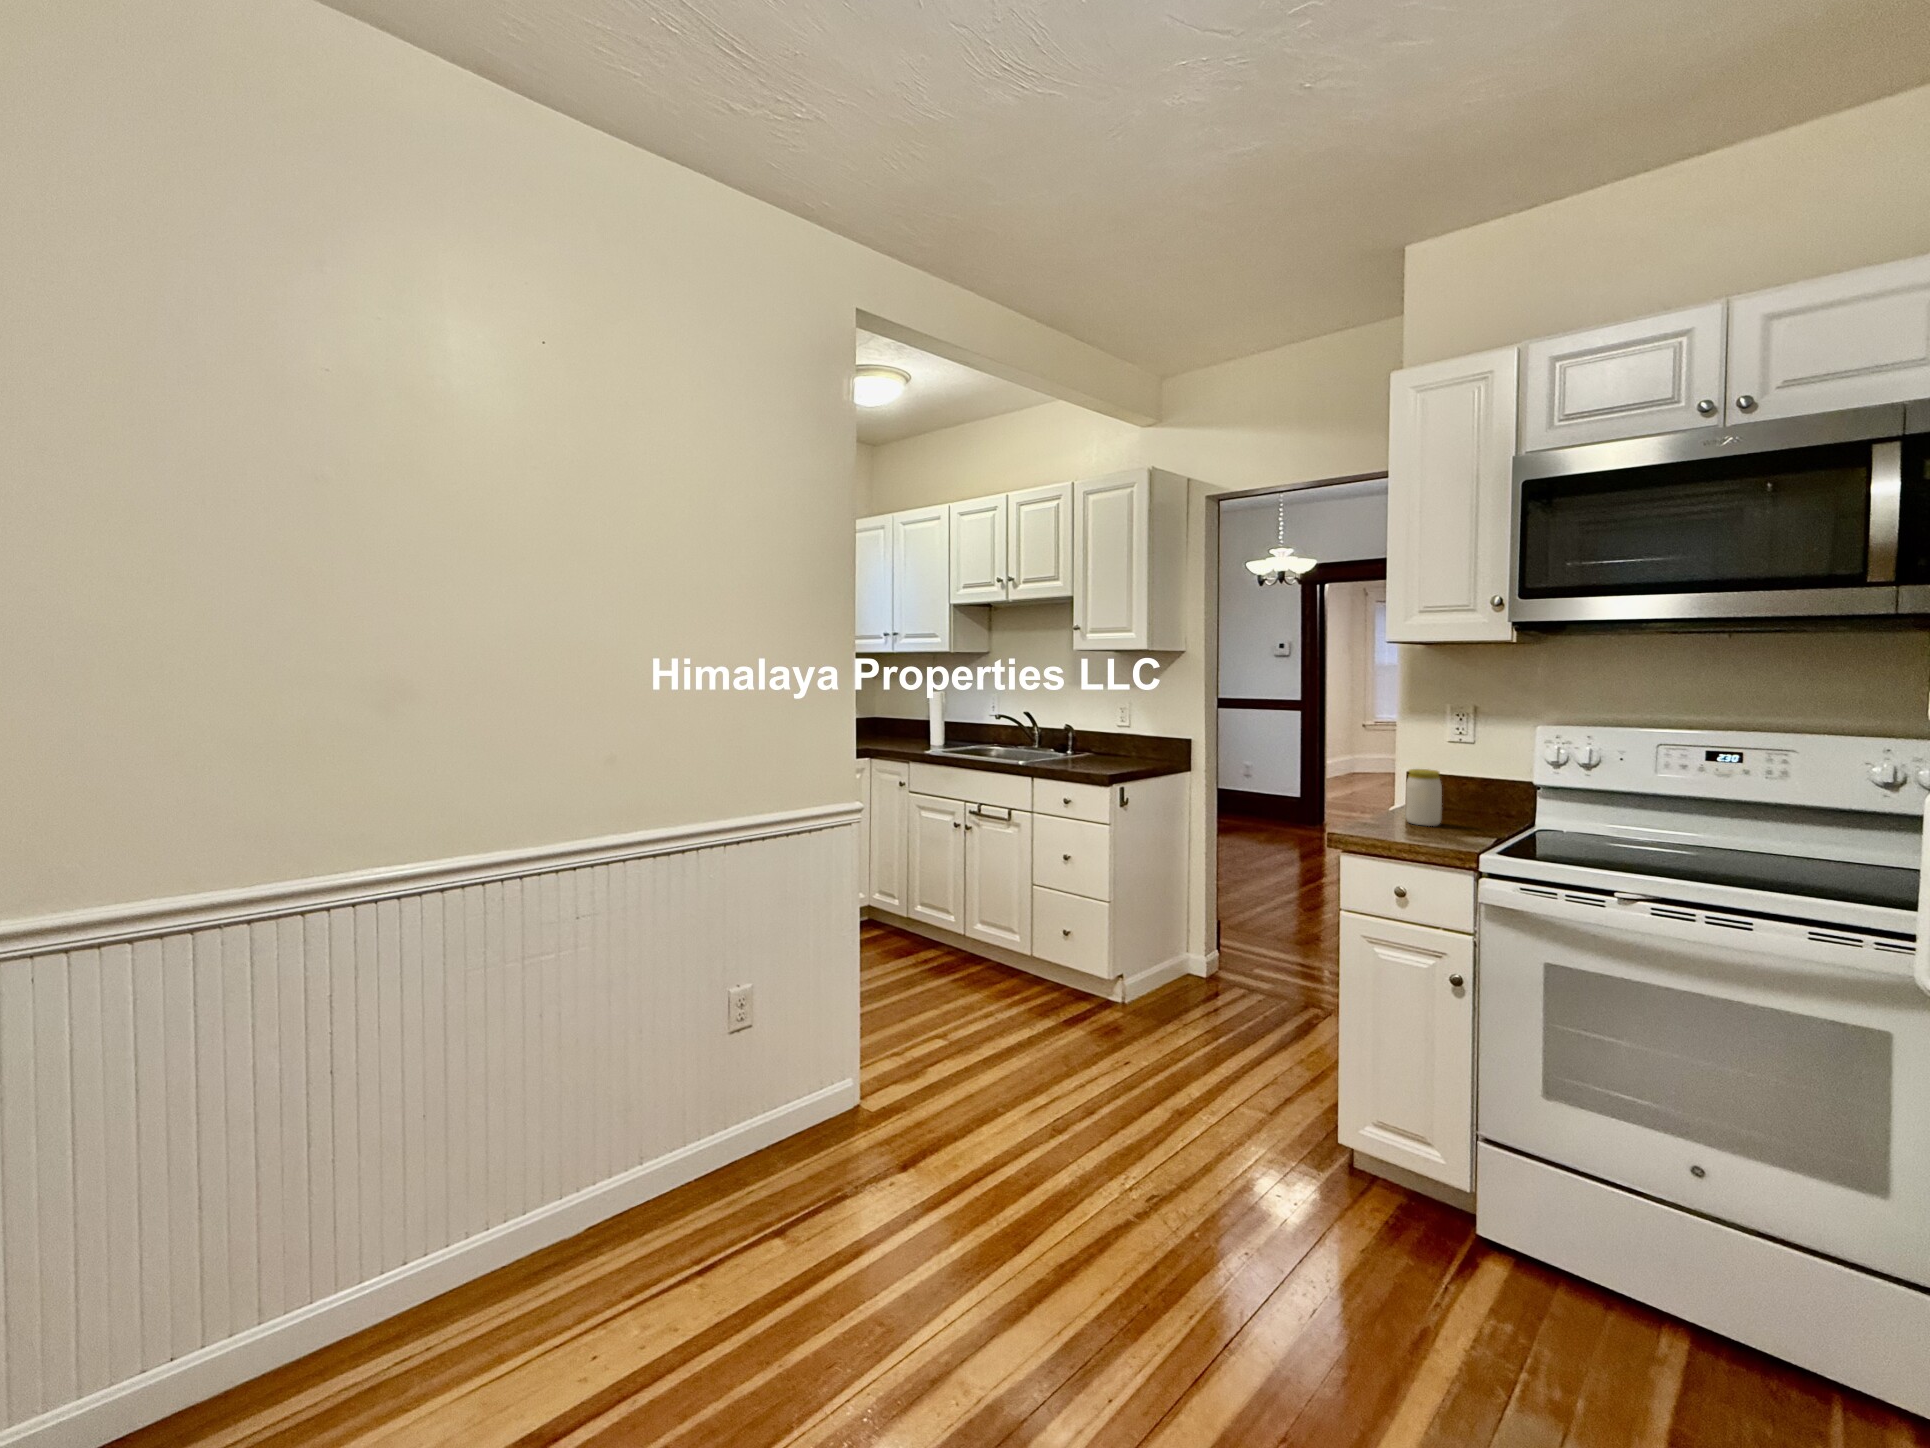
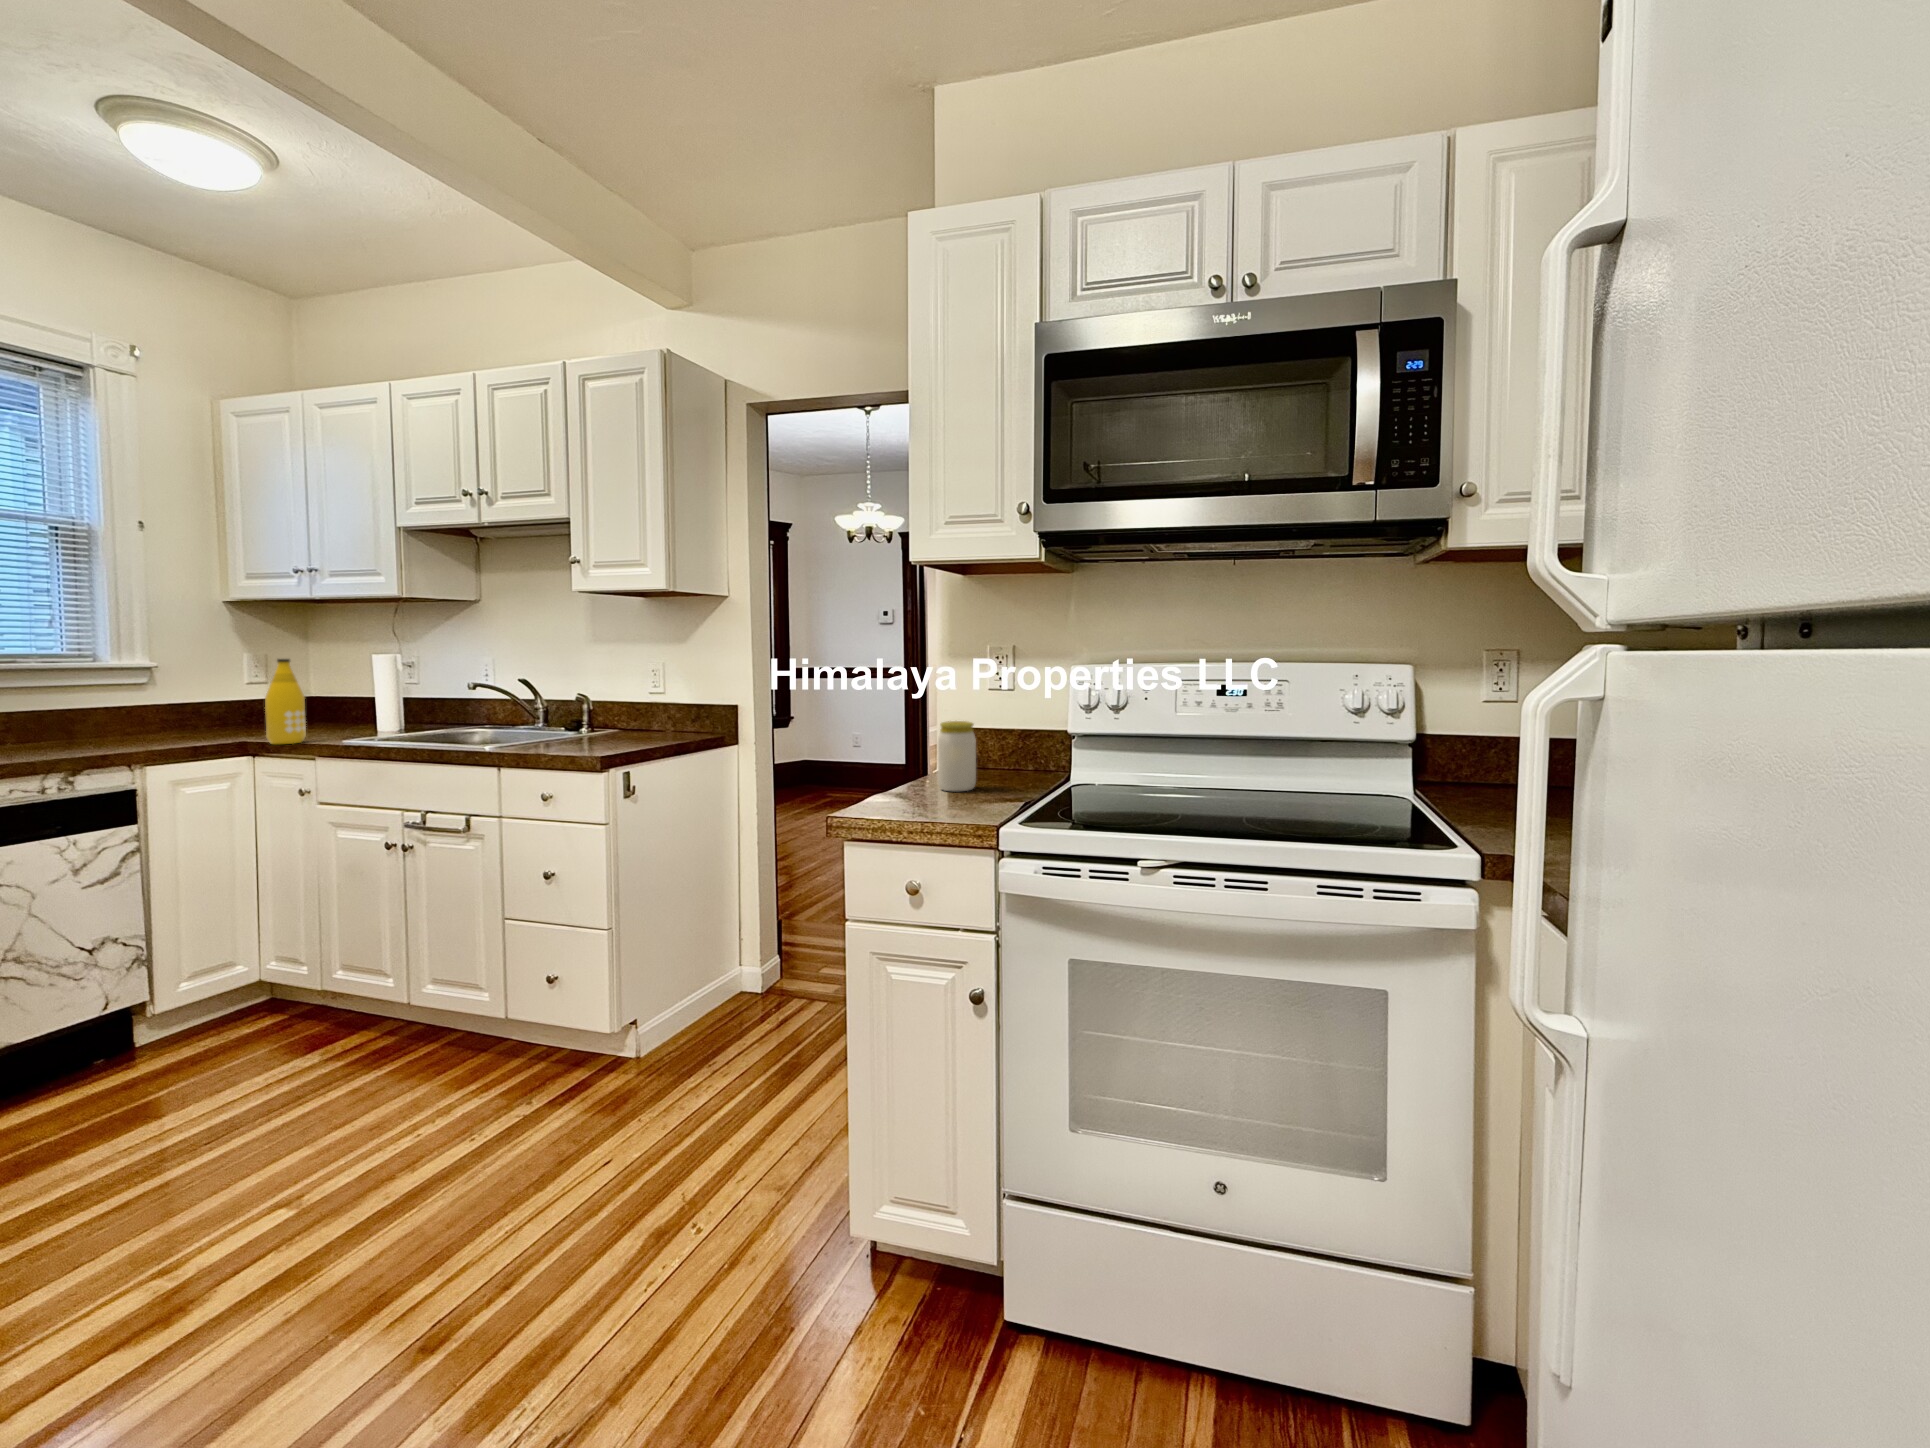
bottle: none [885,696,904,751] -> present [265,659,306,744]

